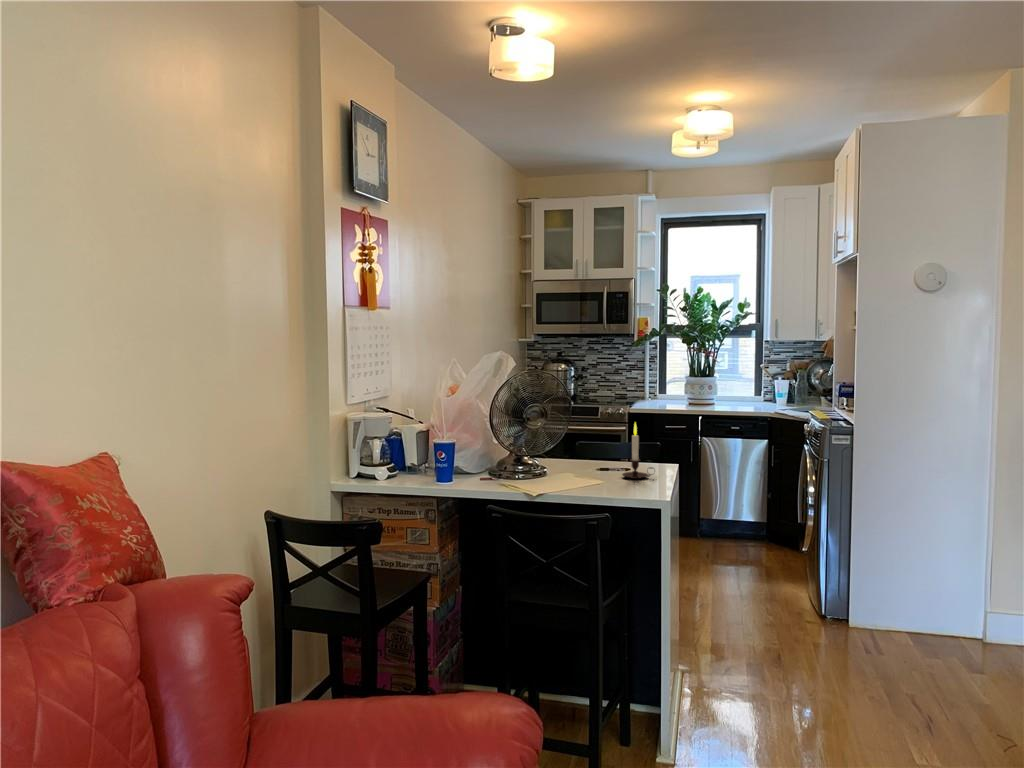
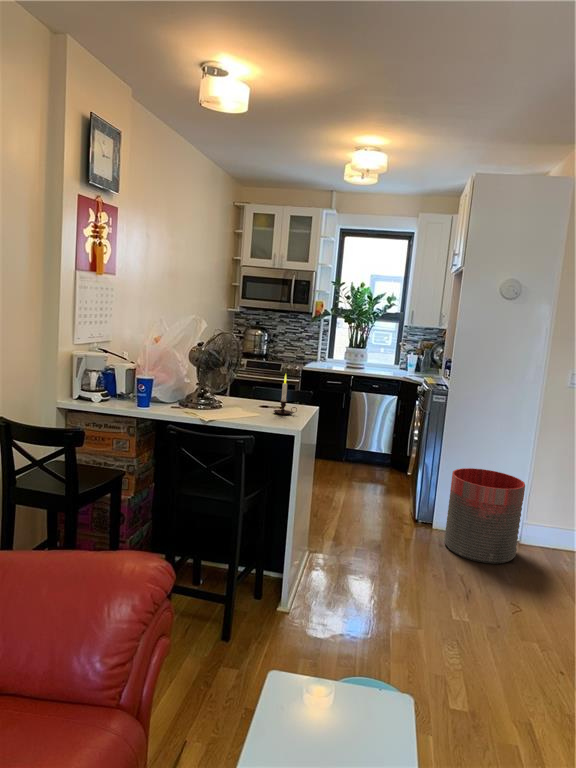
trash can: none [873,535,990,674] -> present [444,468,525,564]

